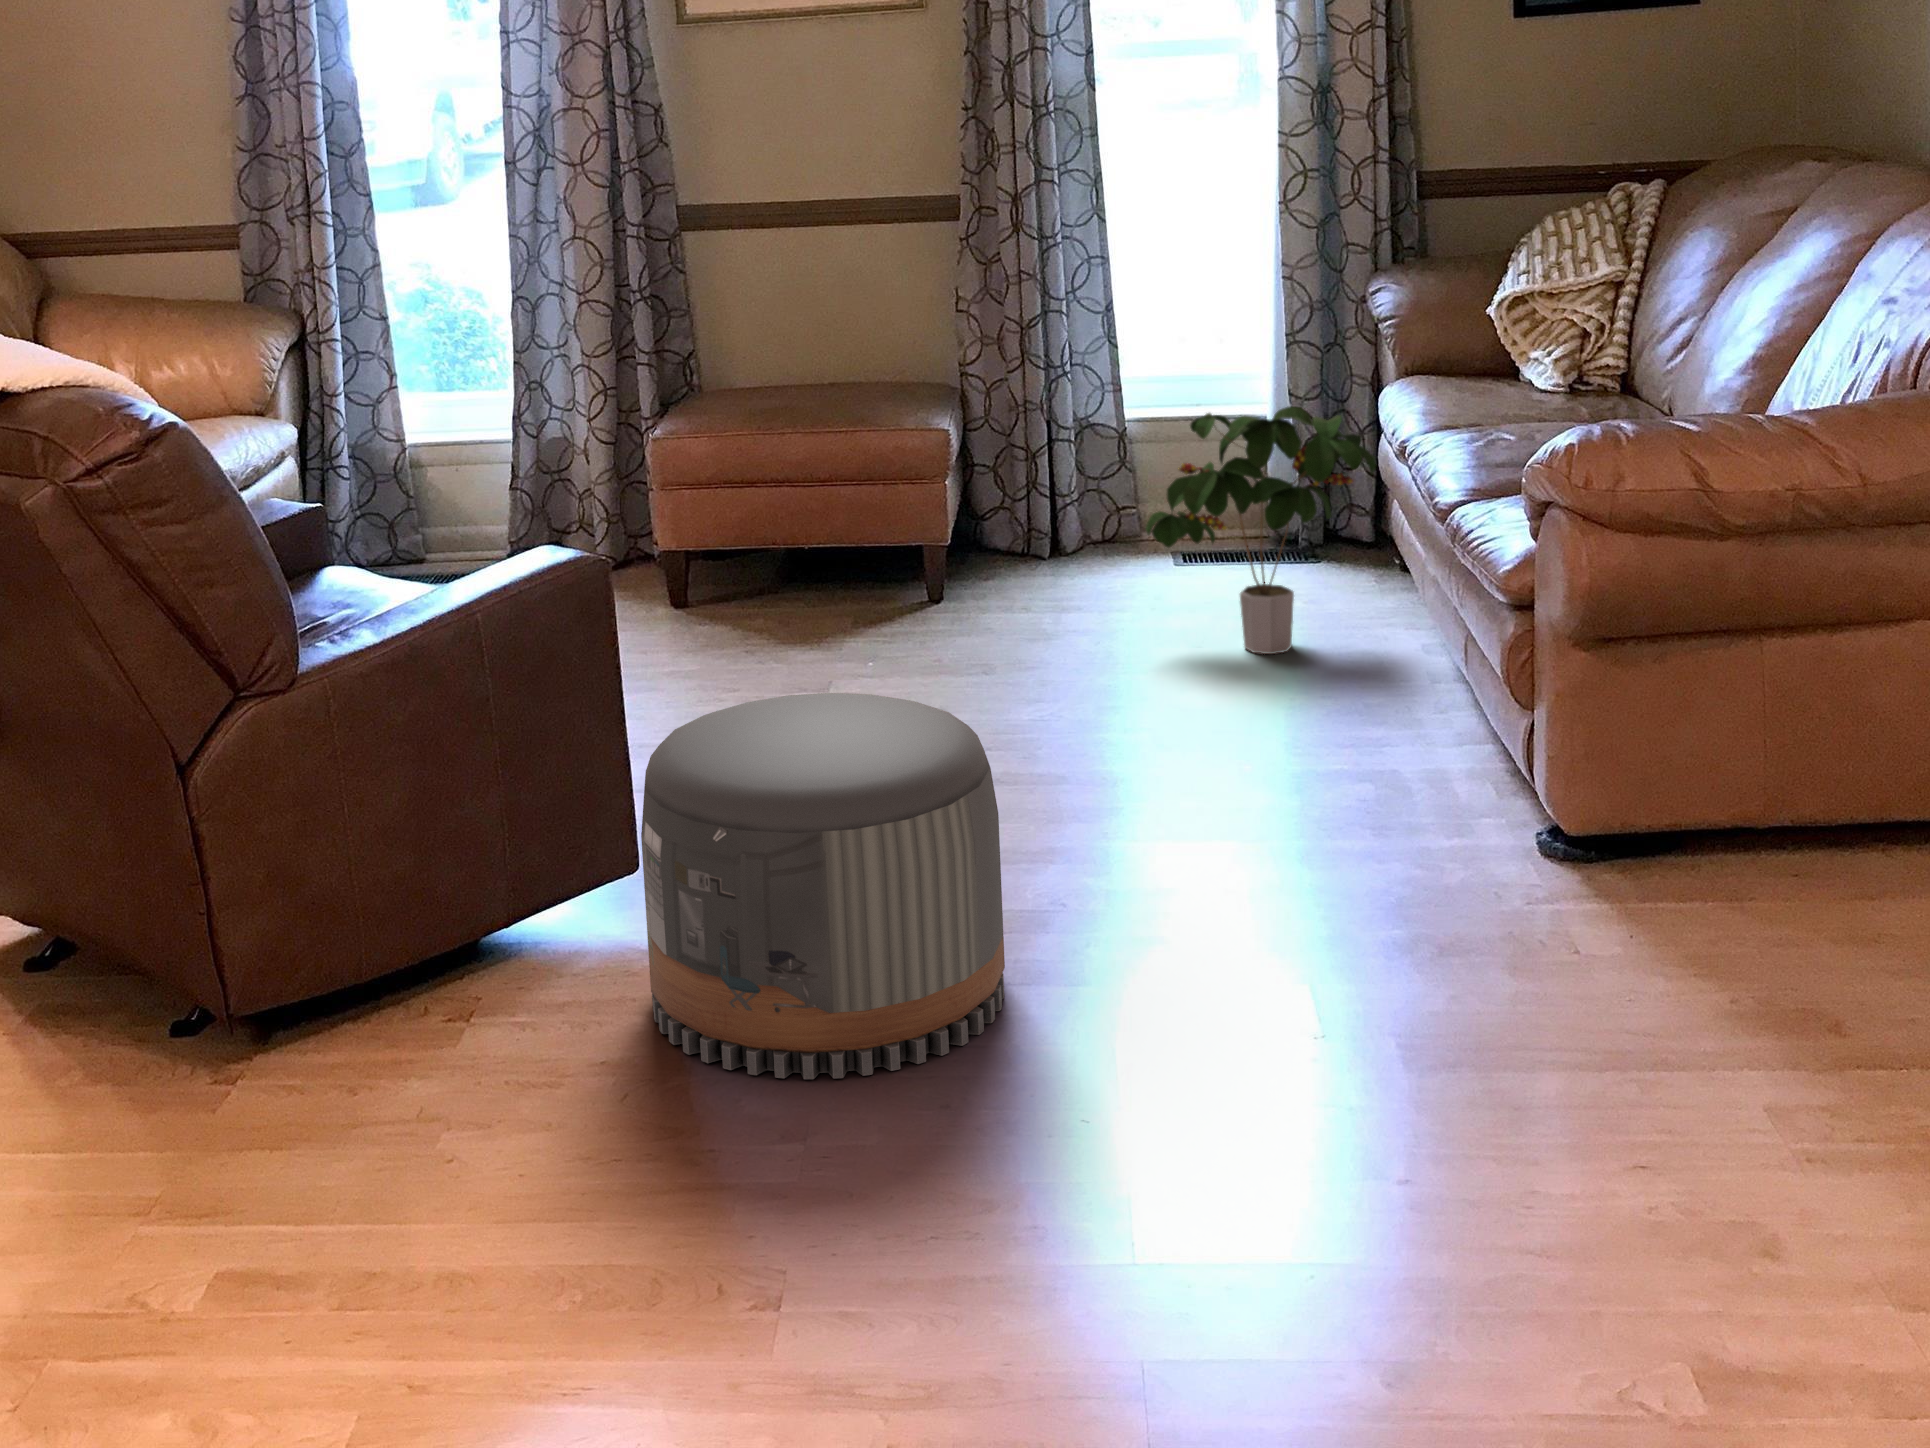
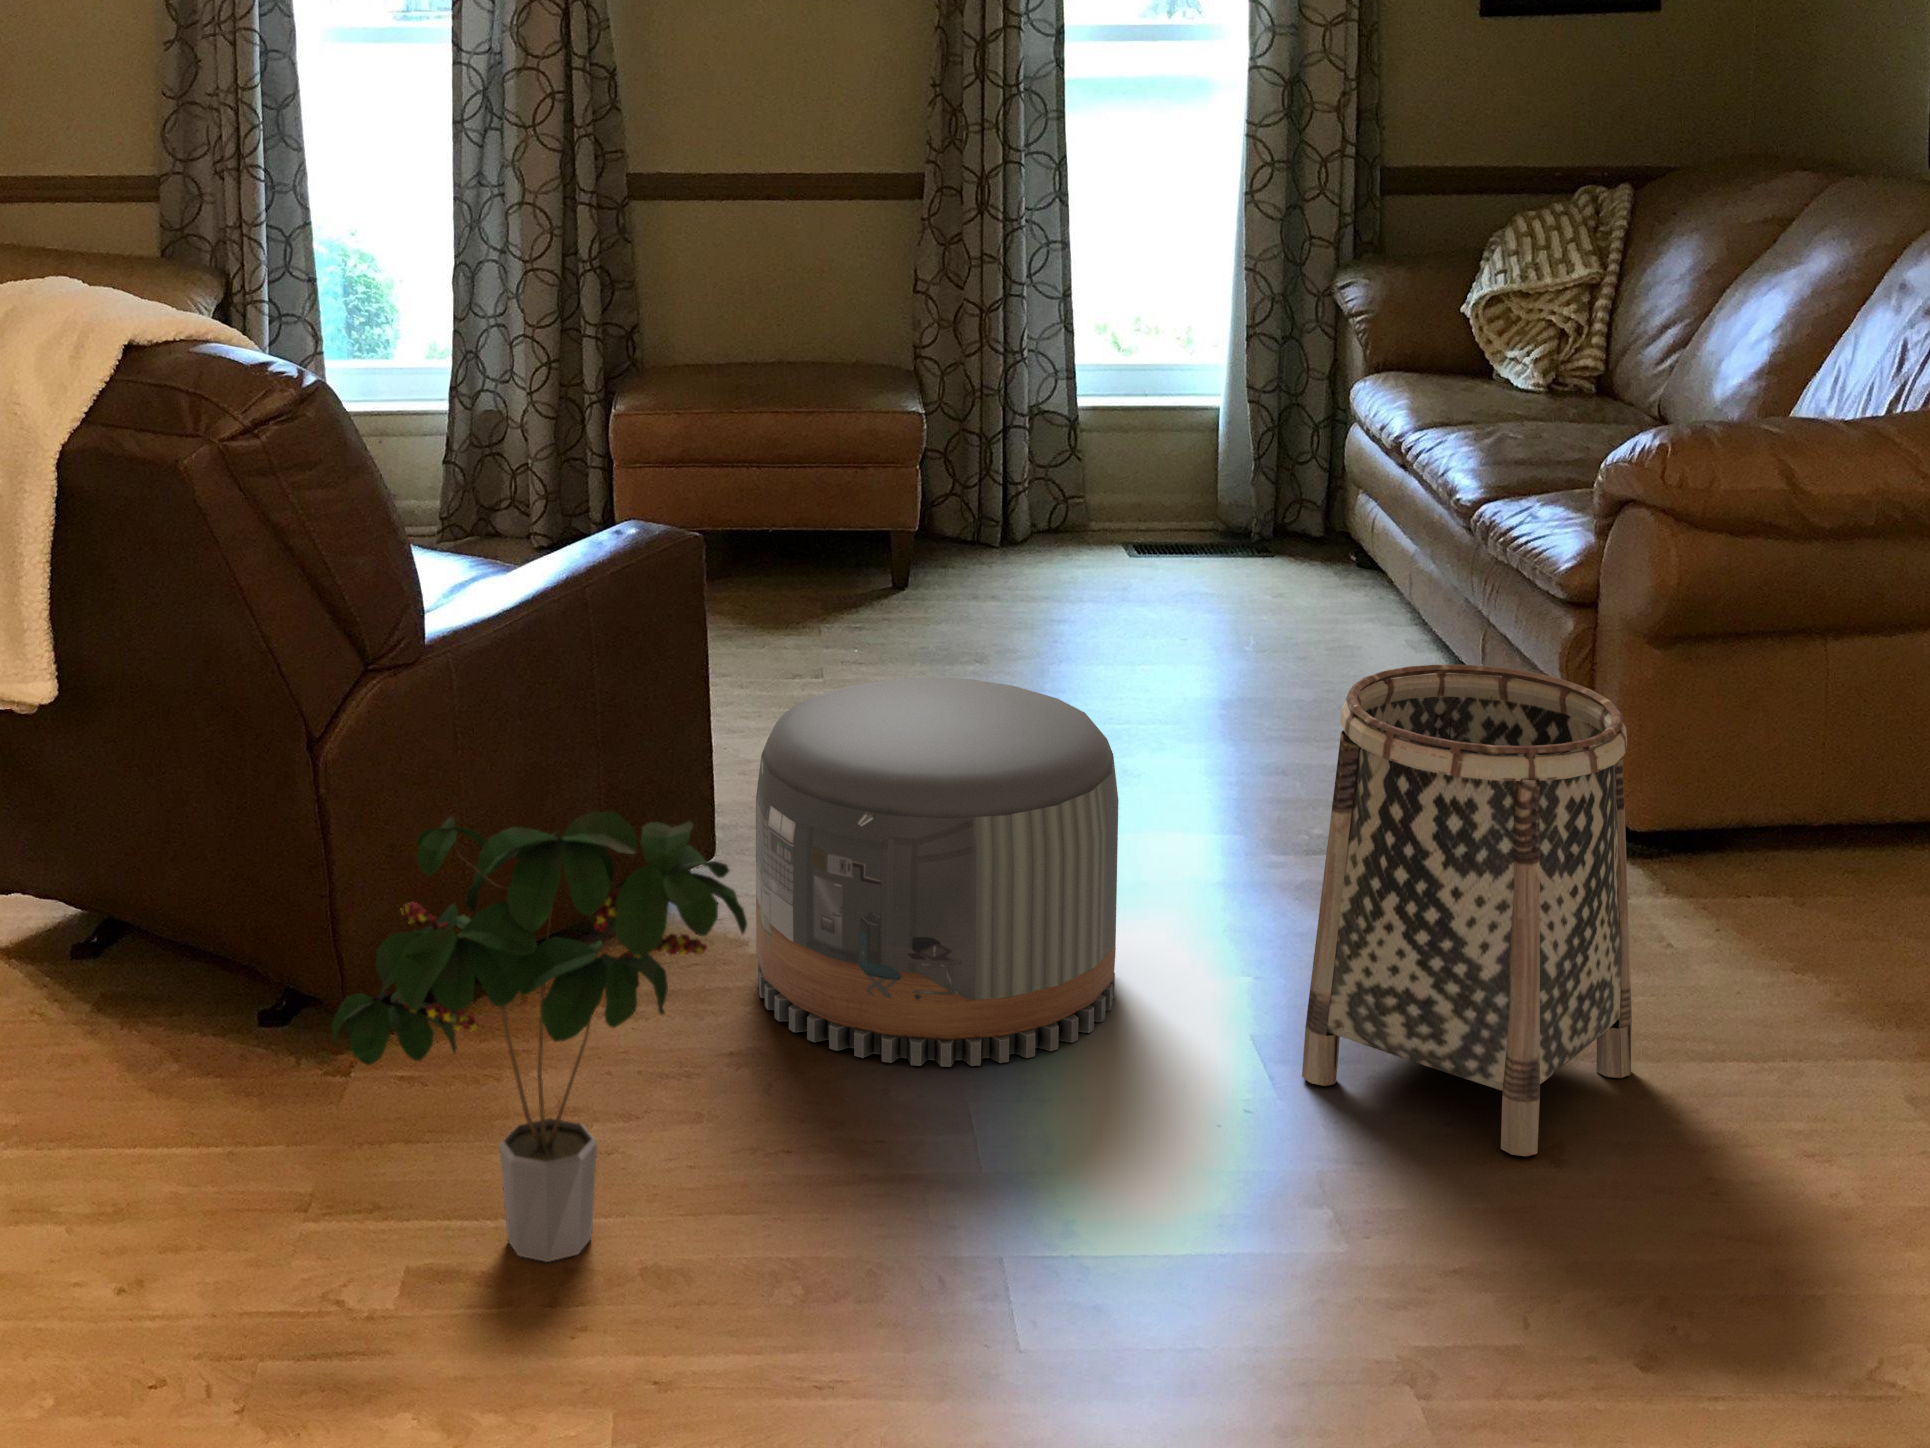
potted plant: present [1146,406,1376,654] -> present [332,811,747,1262]
basket: none [1159,672,1502,1174] -> present [1302,664,1632,1156]

